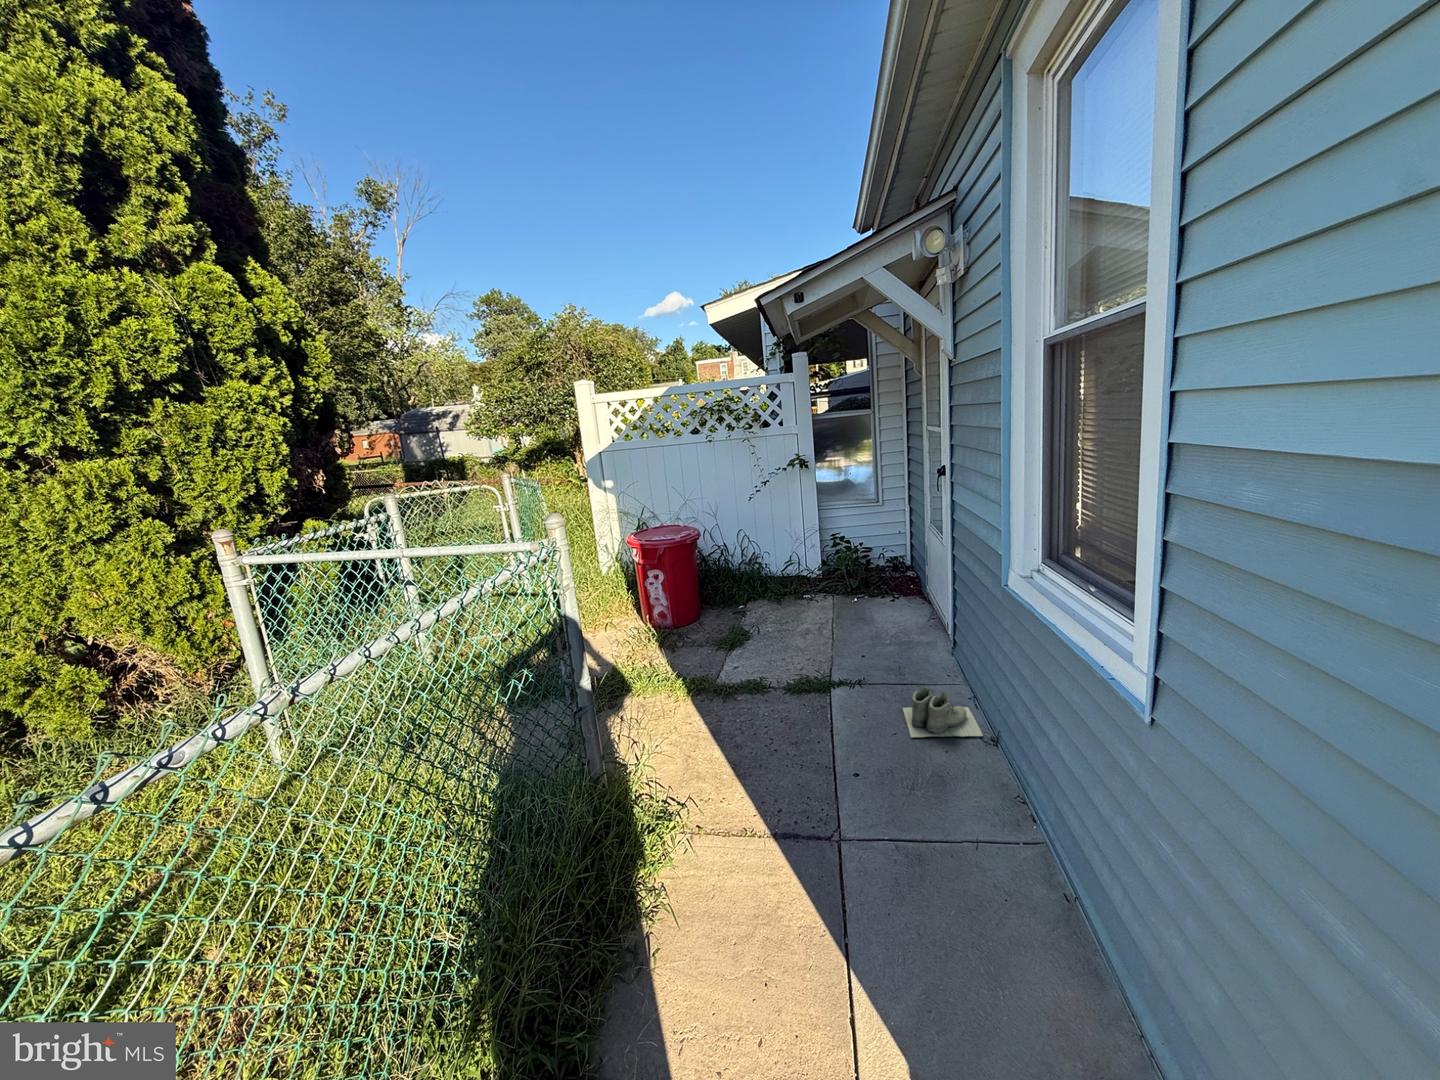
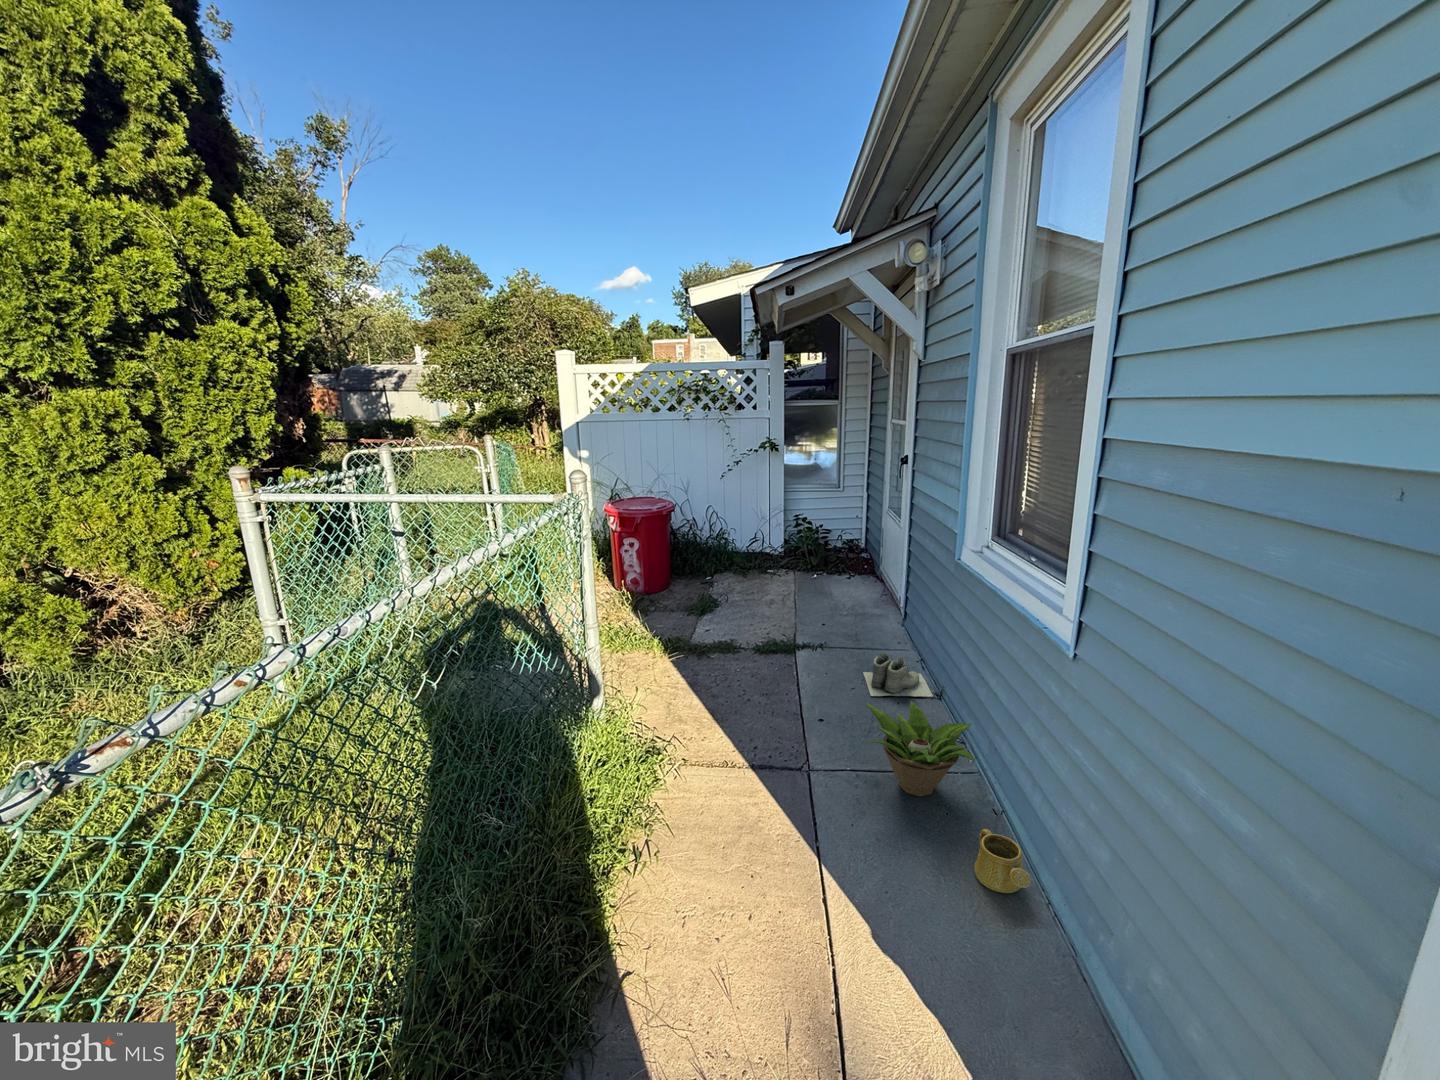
decorative plant: none [899,751,1035,871] -> present [865,701,975,797]
watering can: none [1043,924,1118,1014] -> present [974,829,1031,893]

